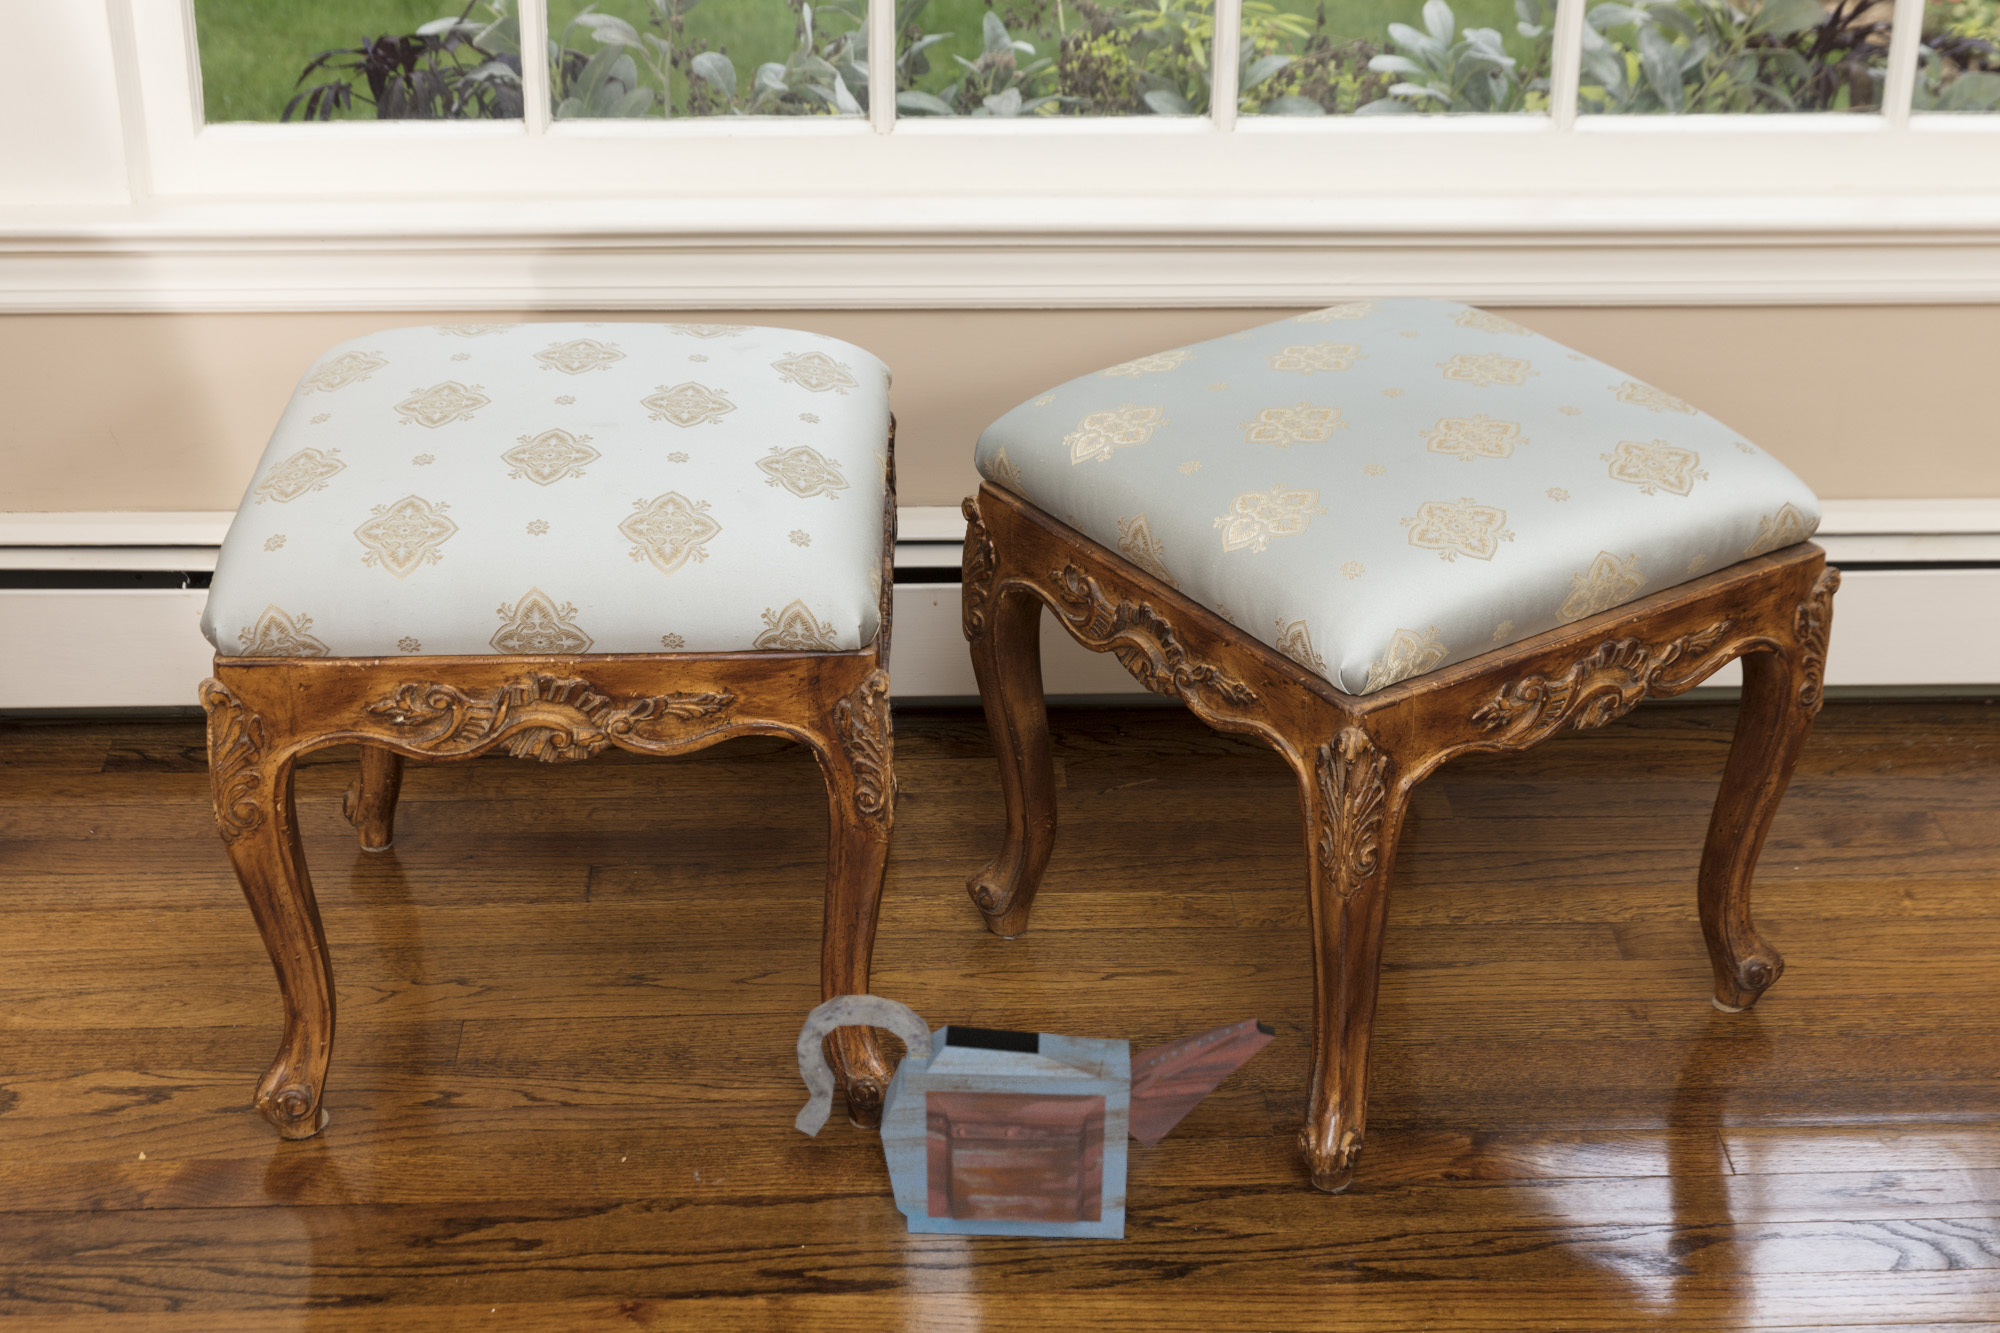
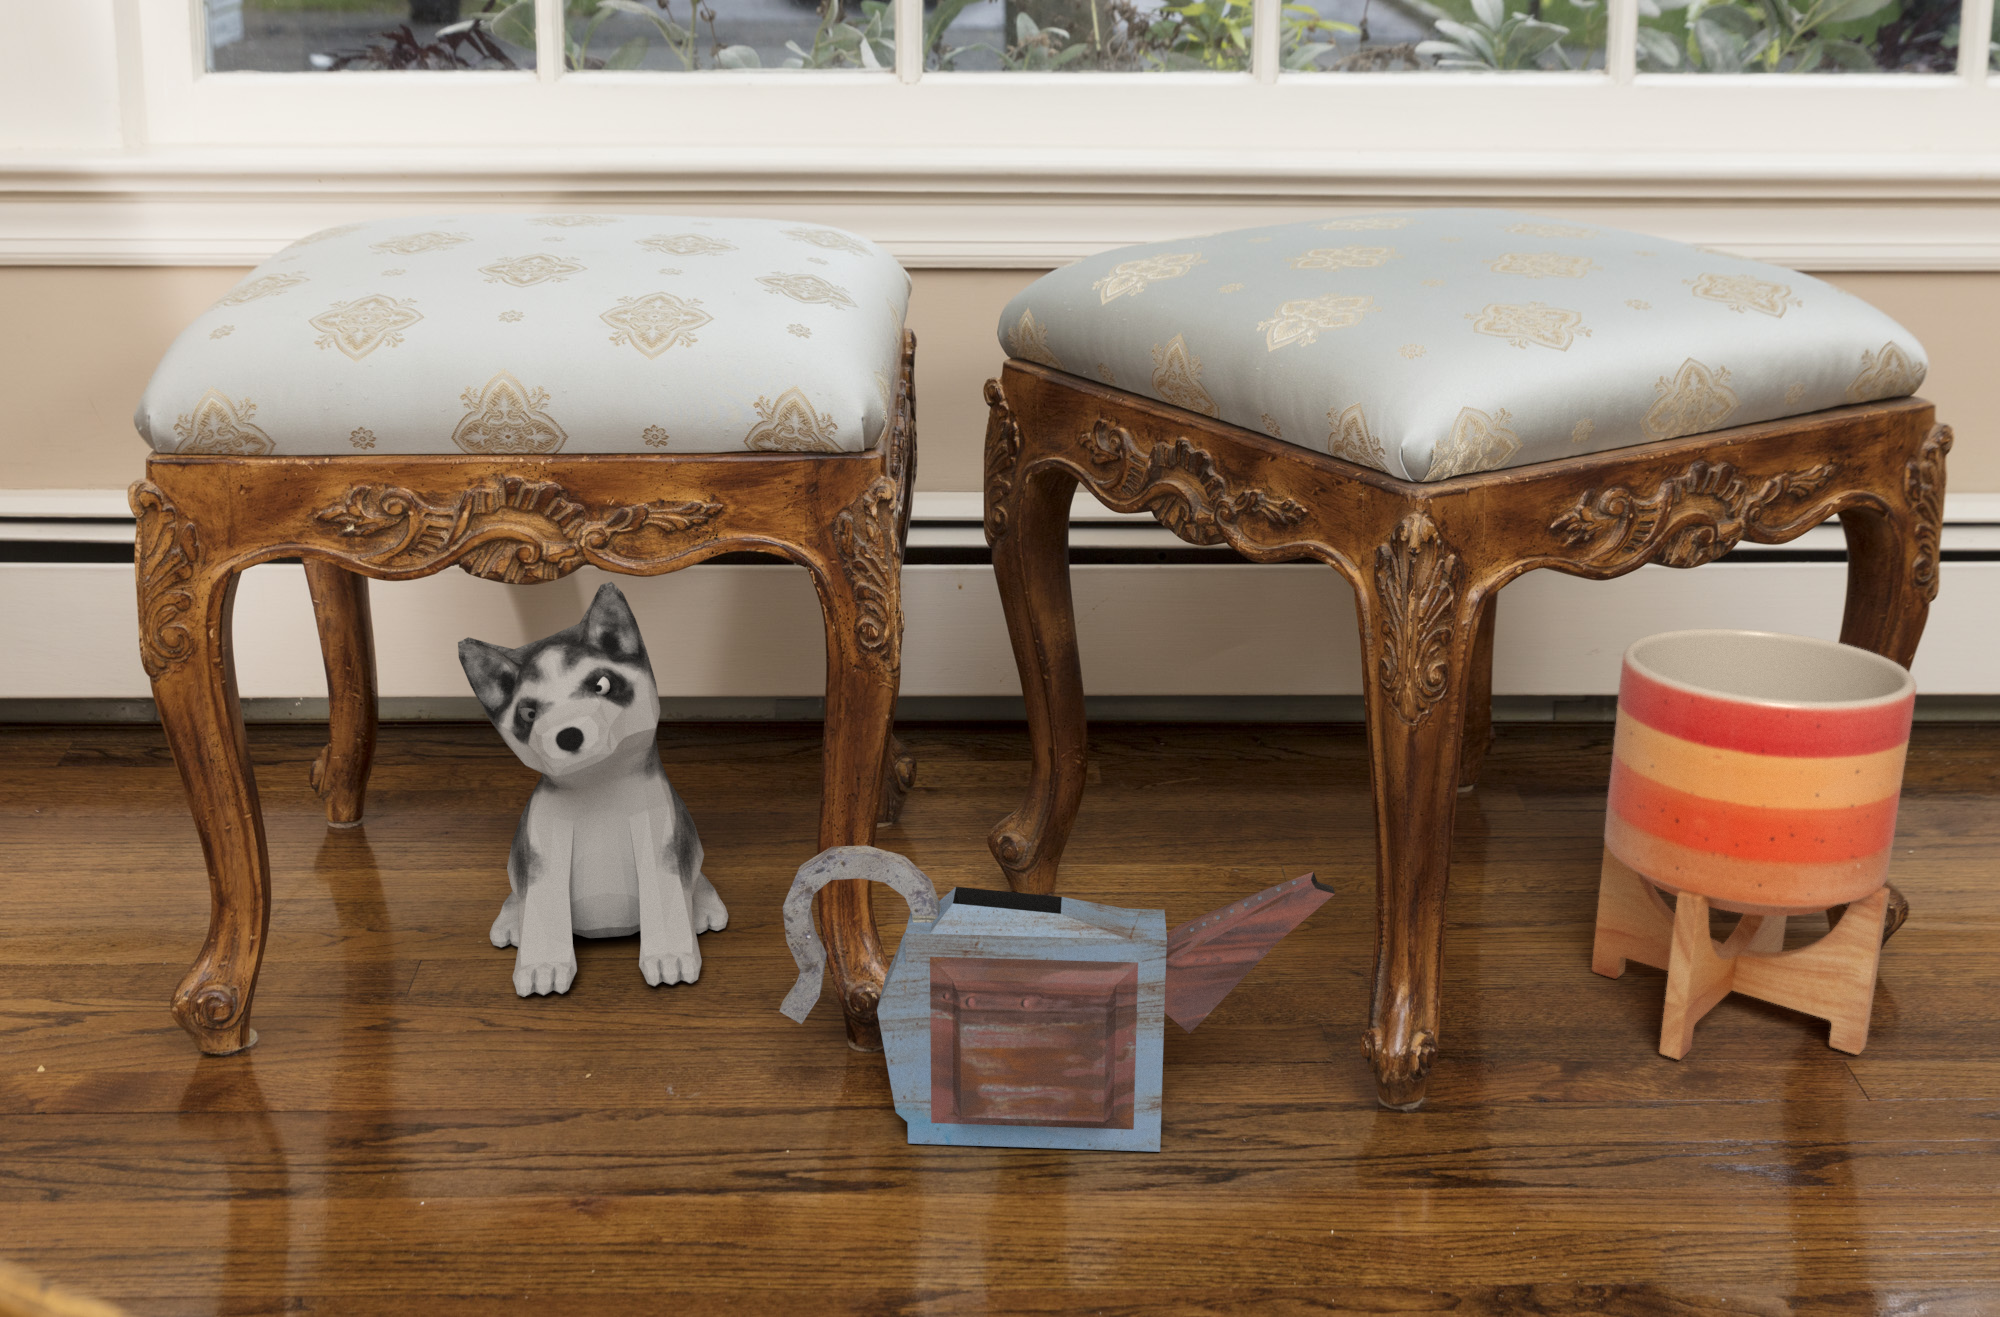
plush toy: none [491,710,739,1072] -> present [458,582,728,997]
planter: none [1502,741,1792,1130] -> present [1592,628,1917,1060]

